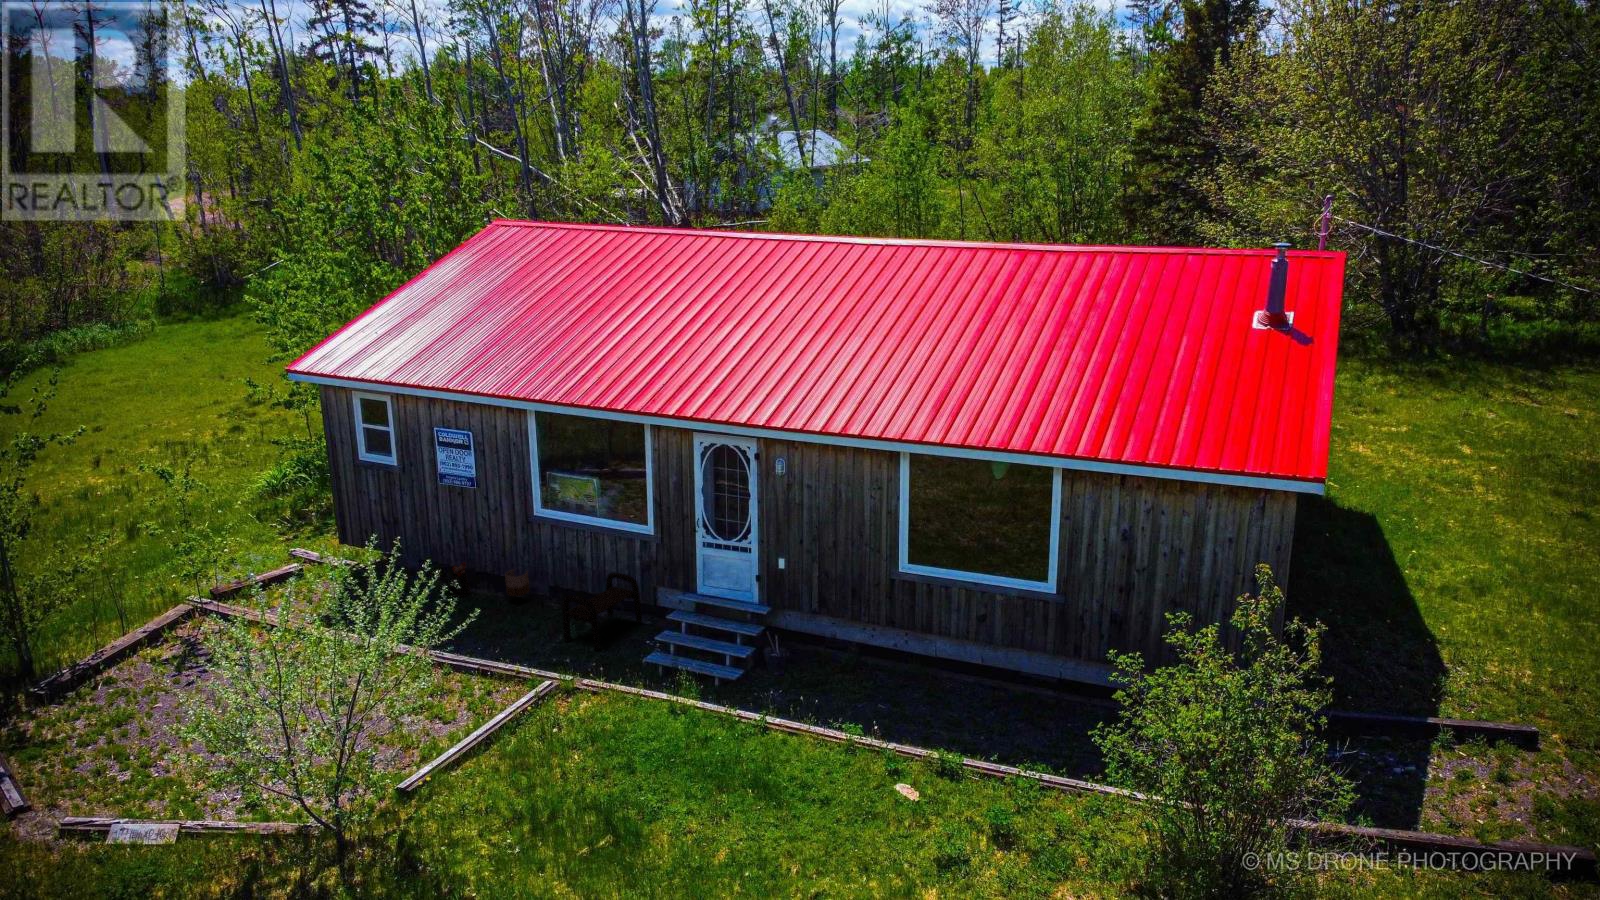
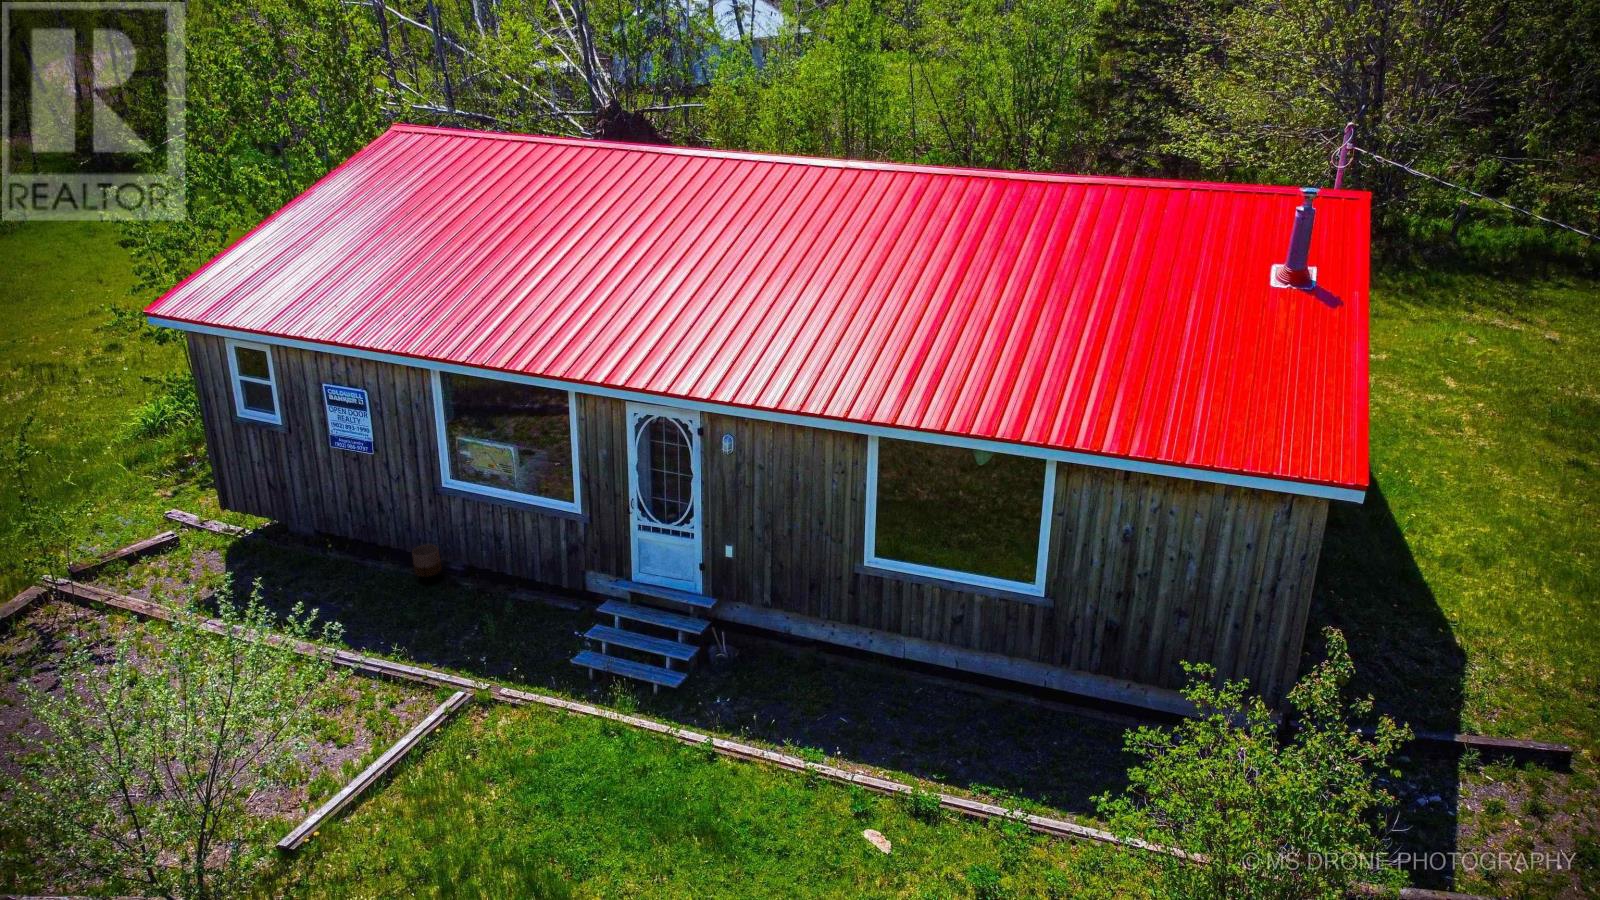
watering can: present [444,562,471,597] -> none [340,534,376,576]
bench: present [562,572,642,650] -> none [478,553,571,646]

